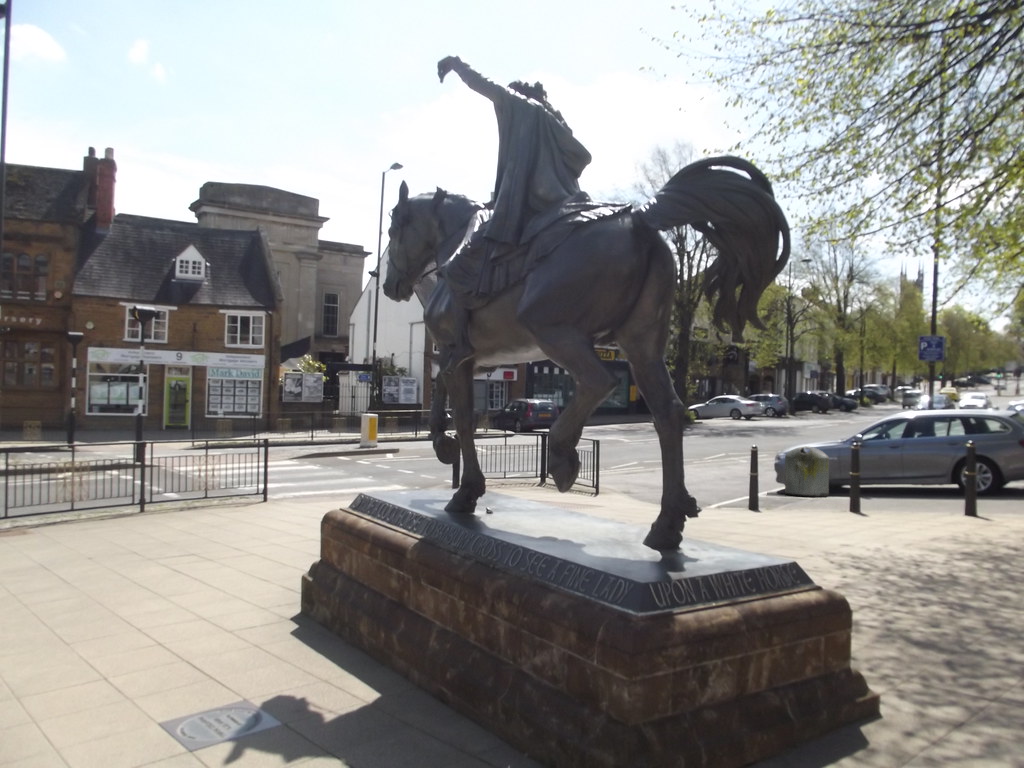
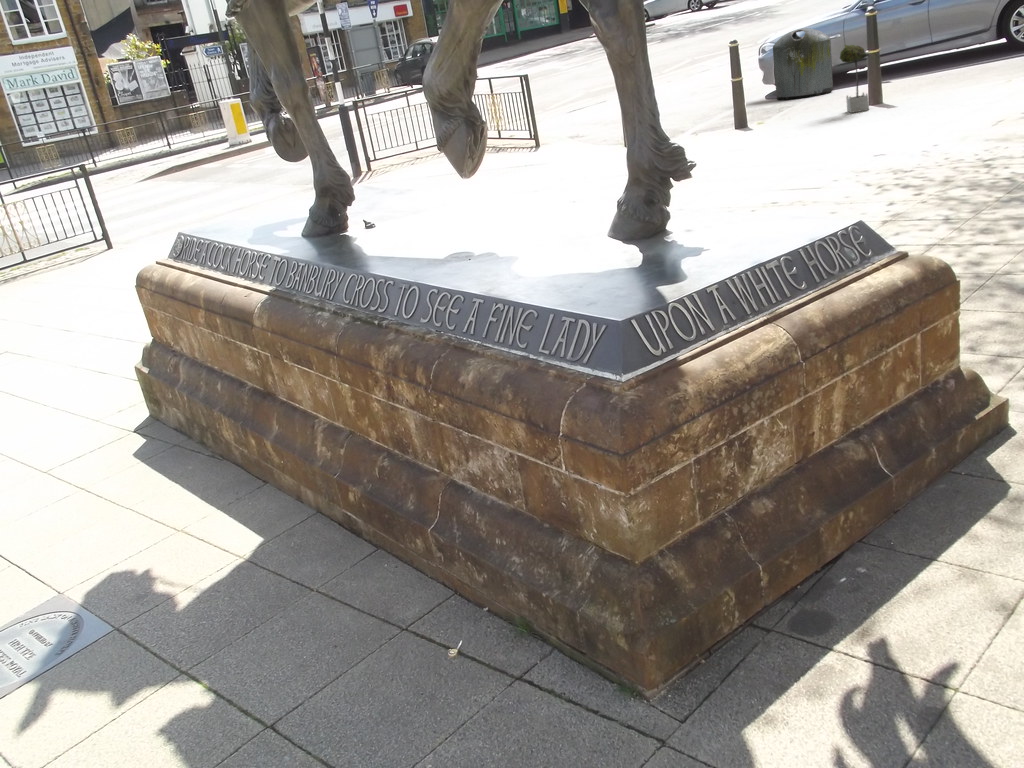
potted tree: none [831,464,853,514] -> present [840,45,869,113]

